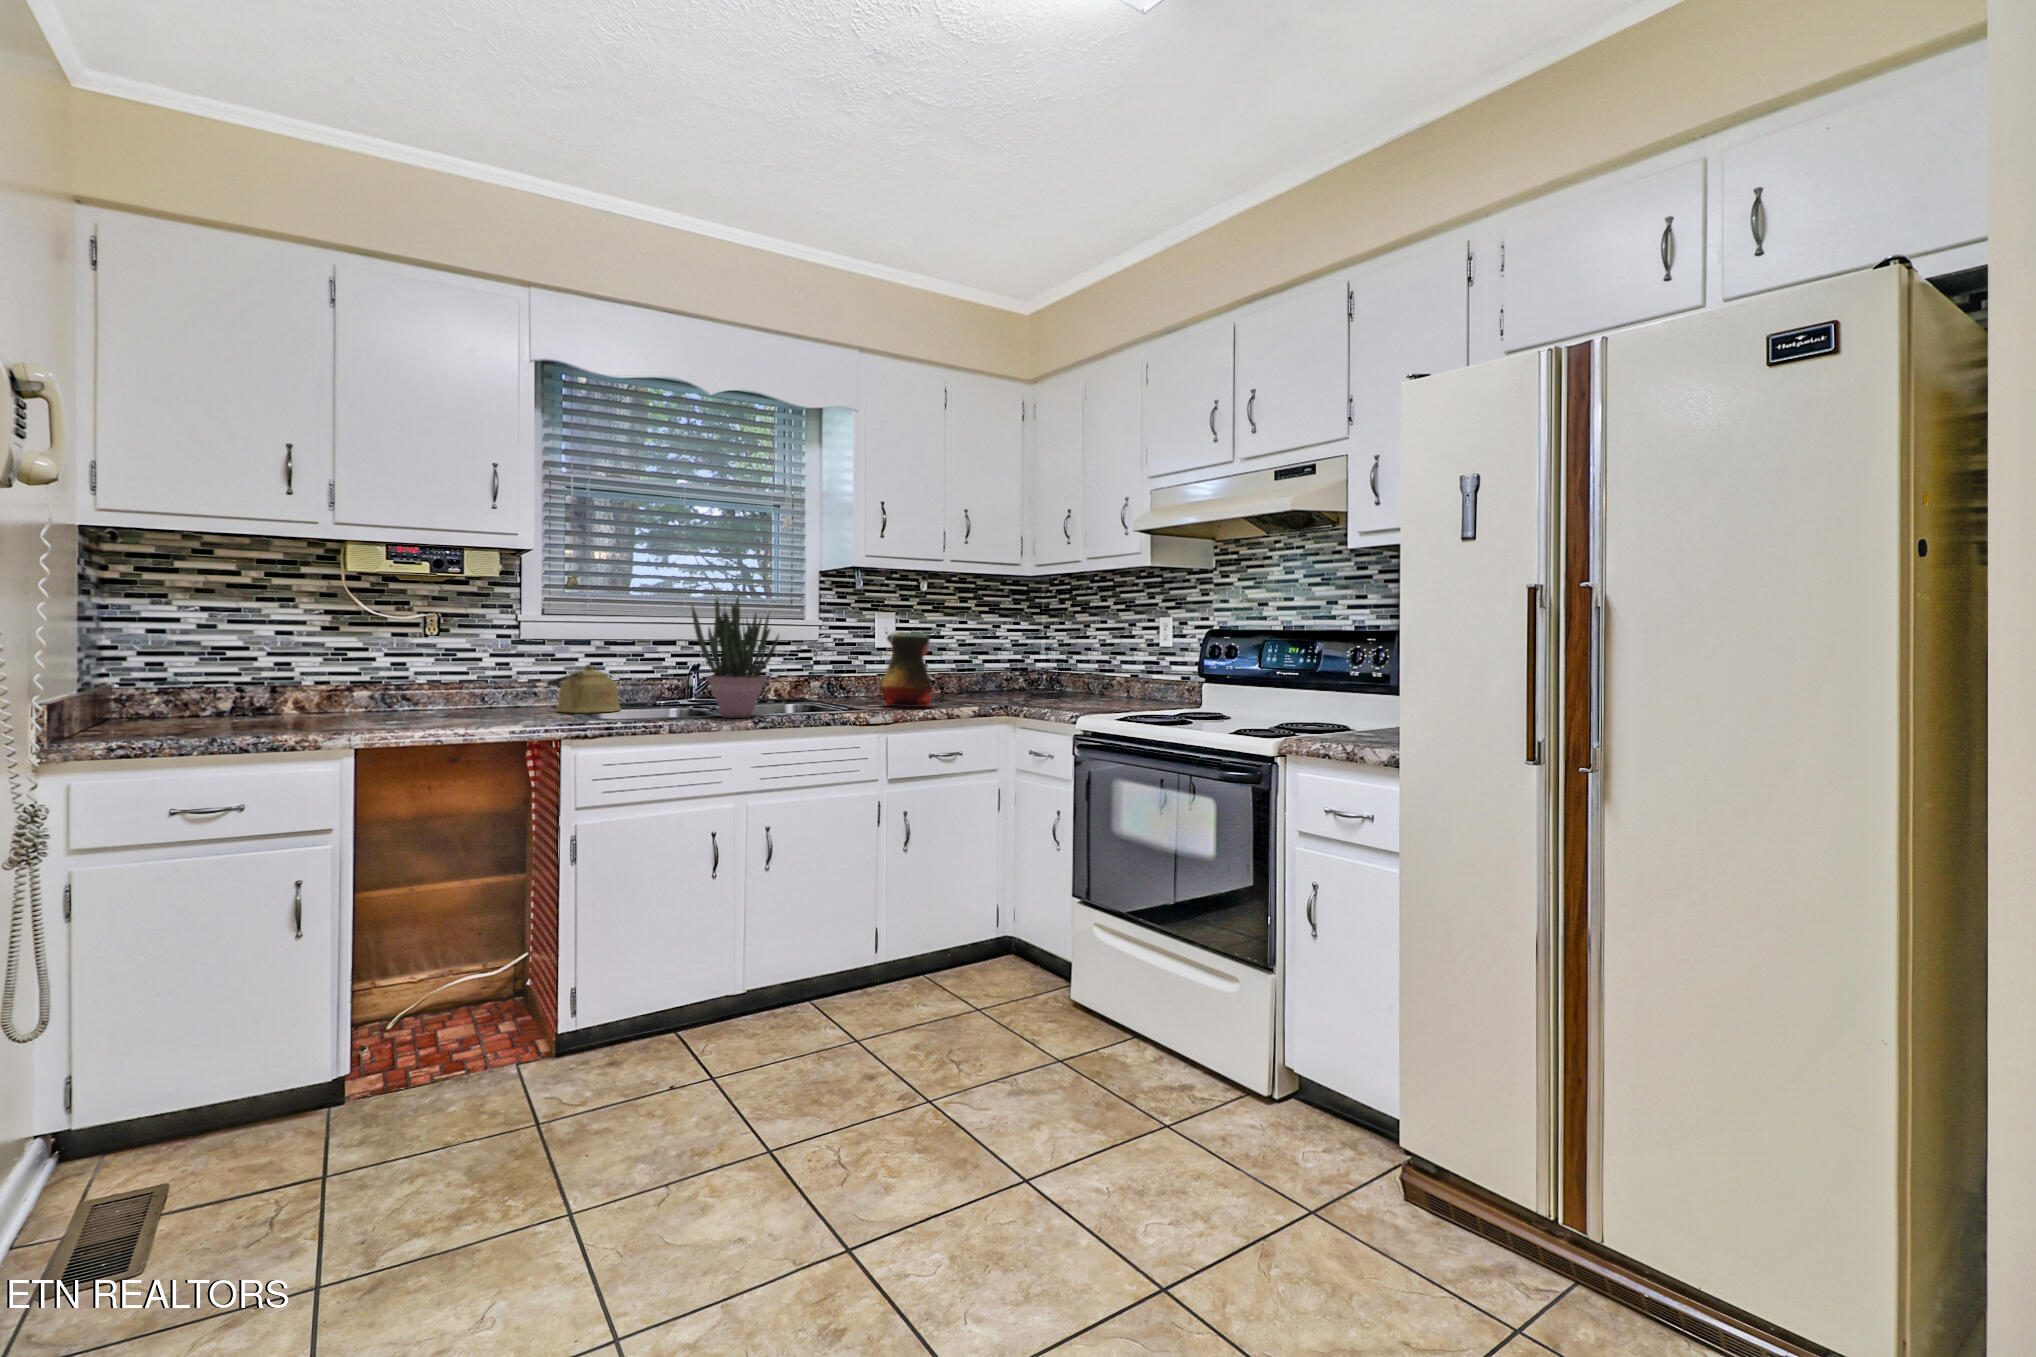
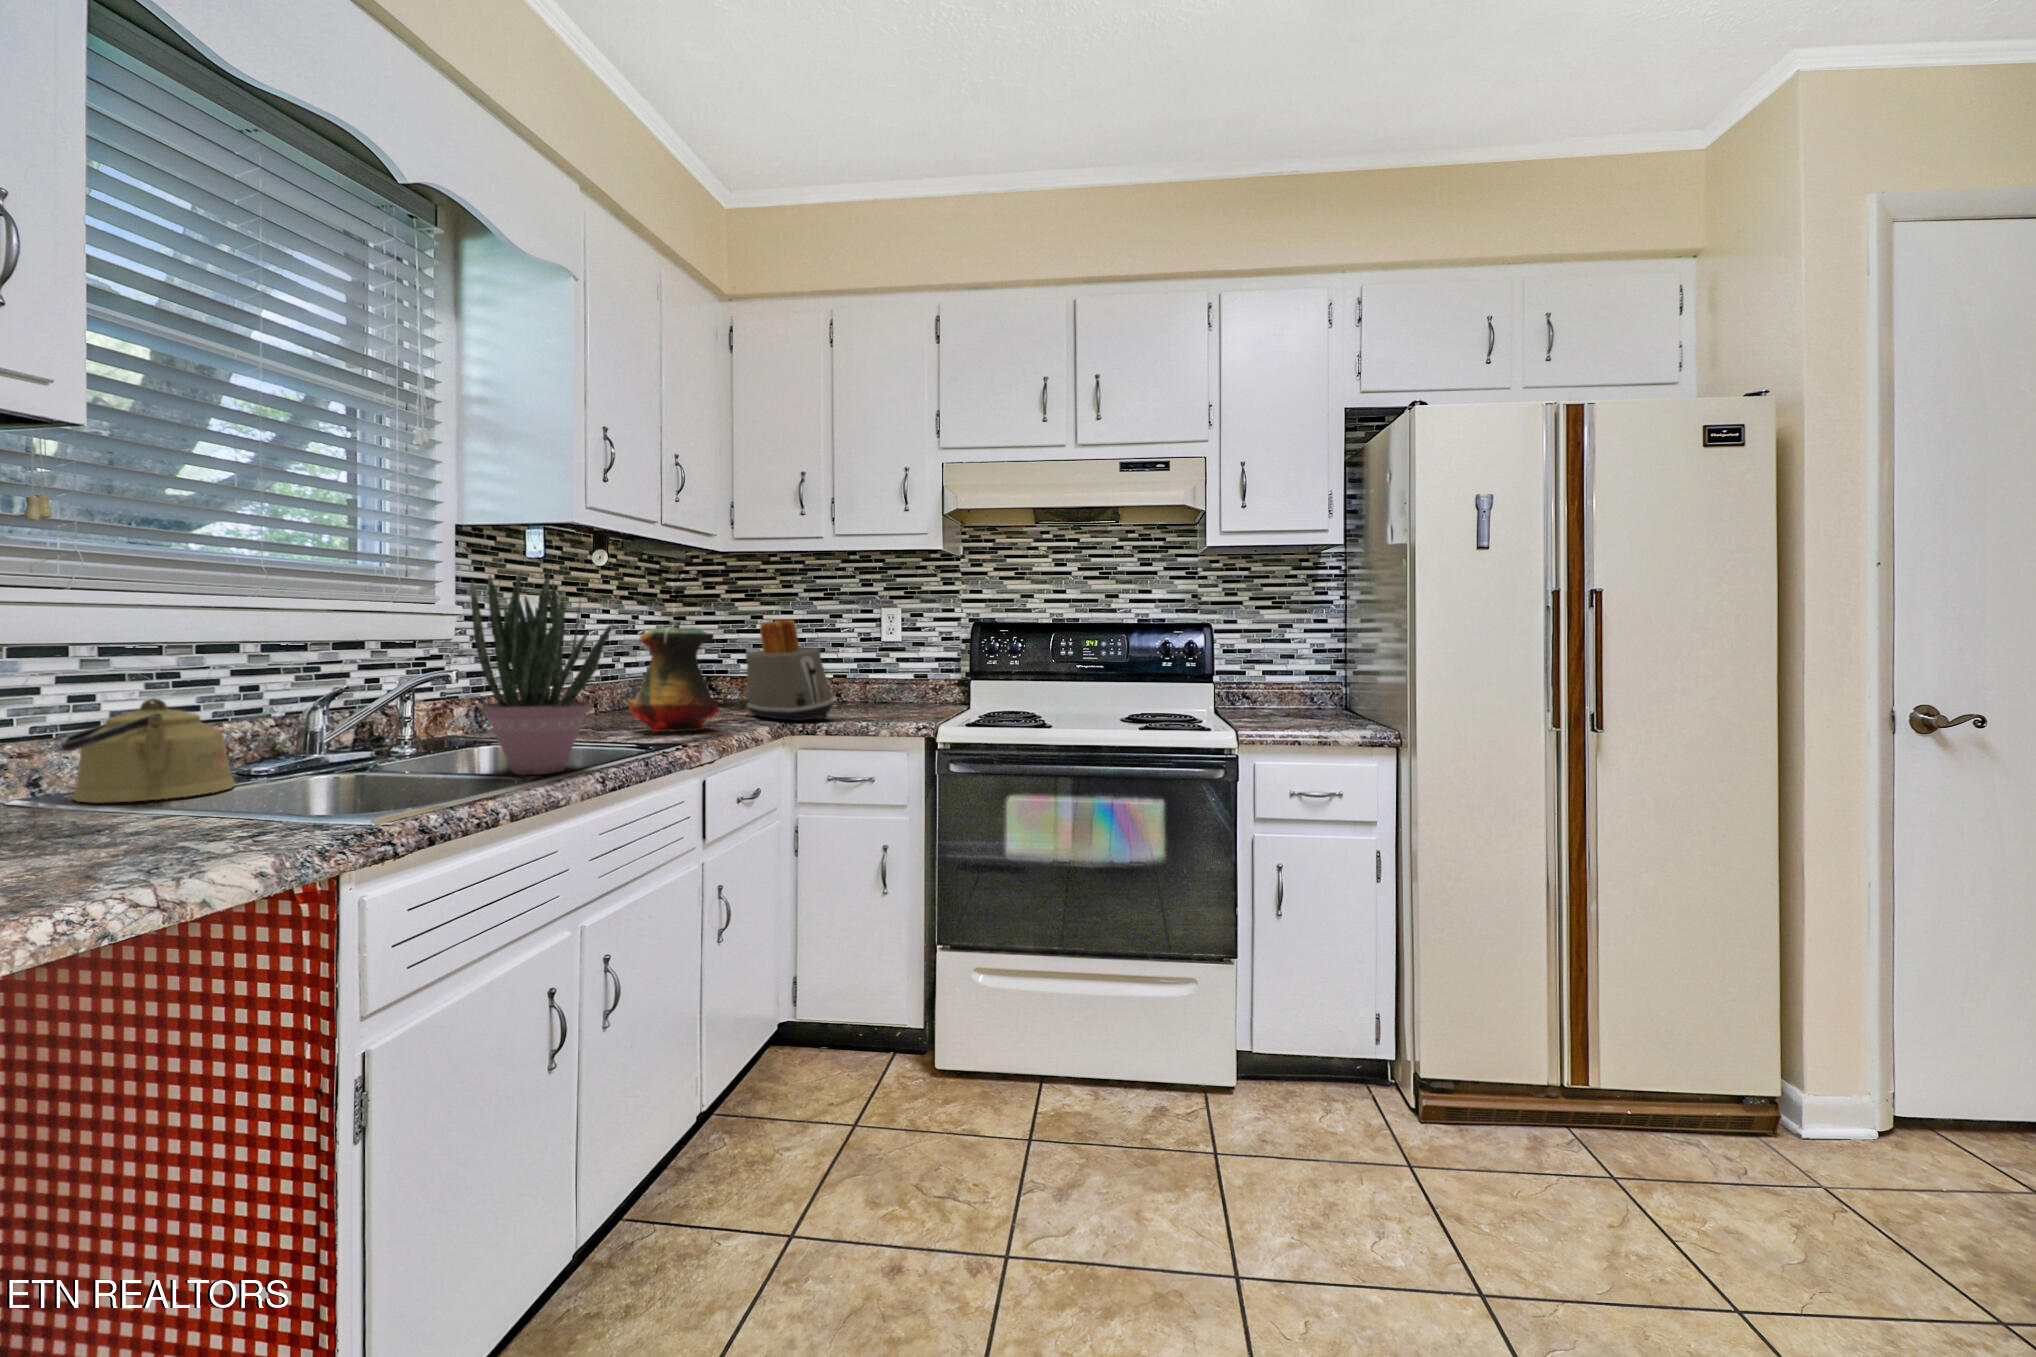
toaster: none [993,627,1042,707] -> present [746,620,833,721]

